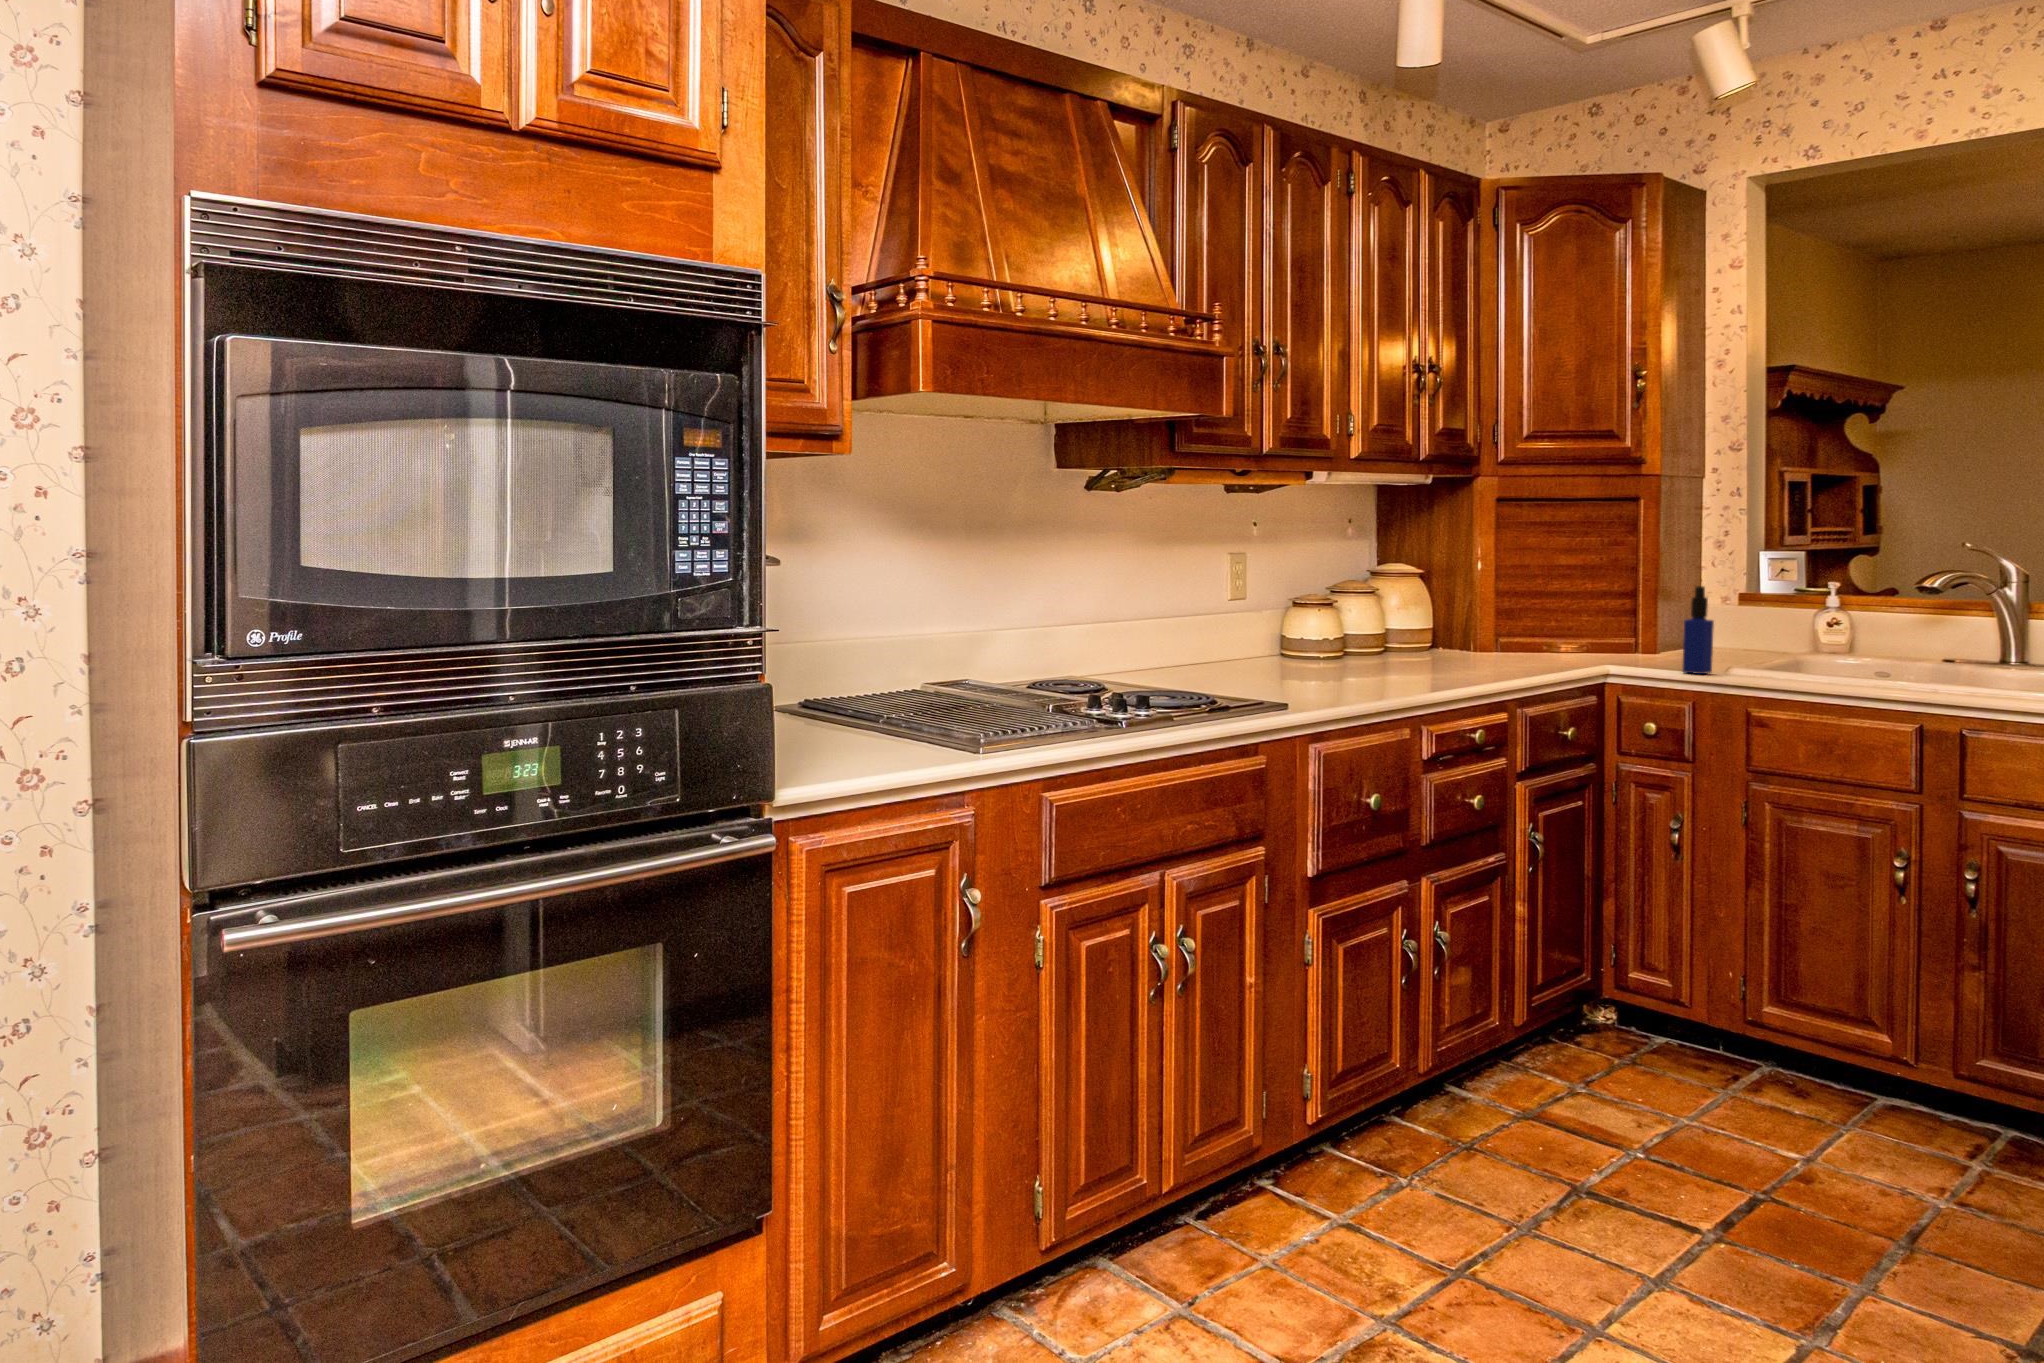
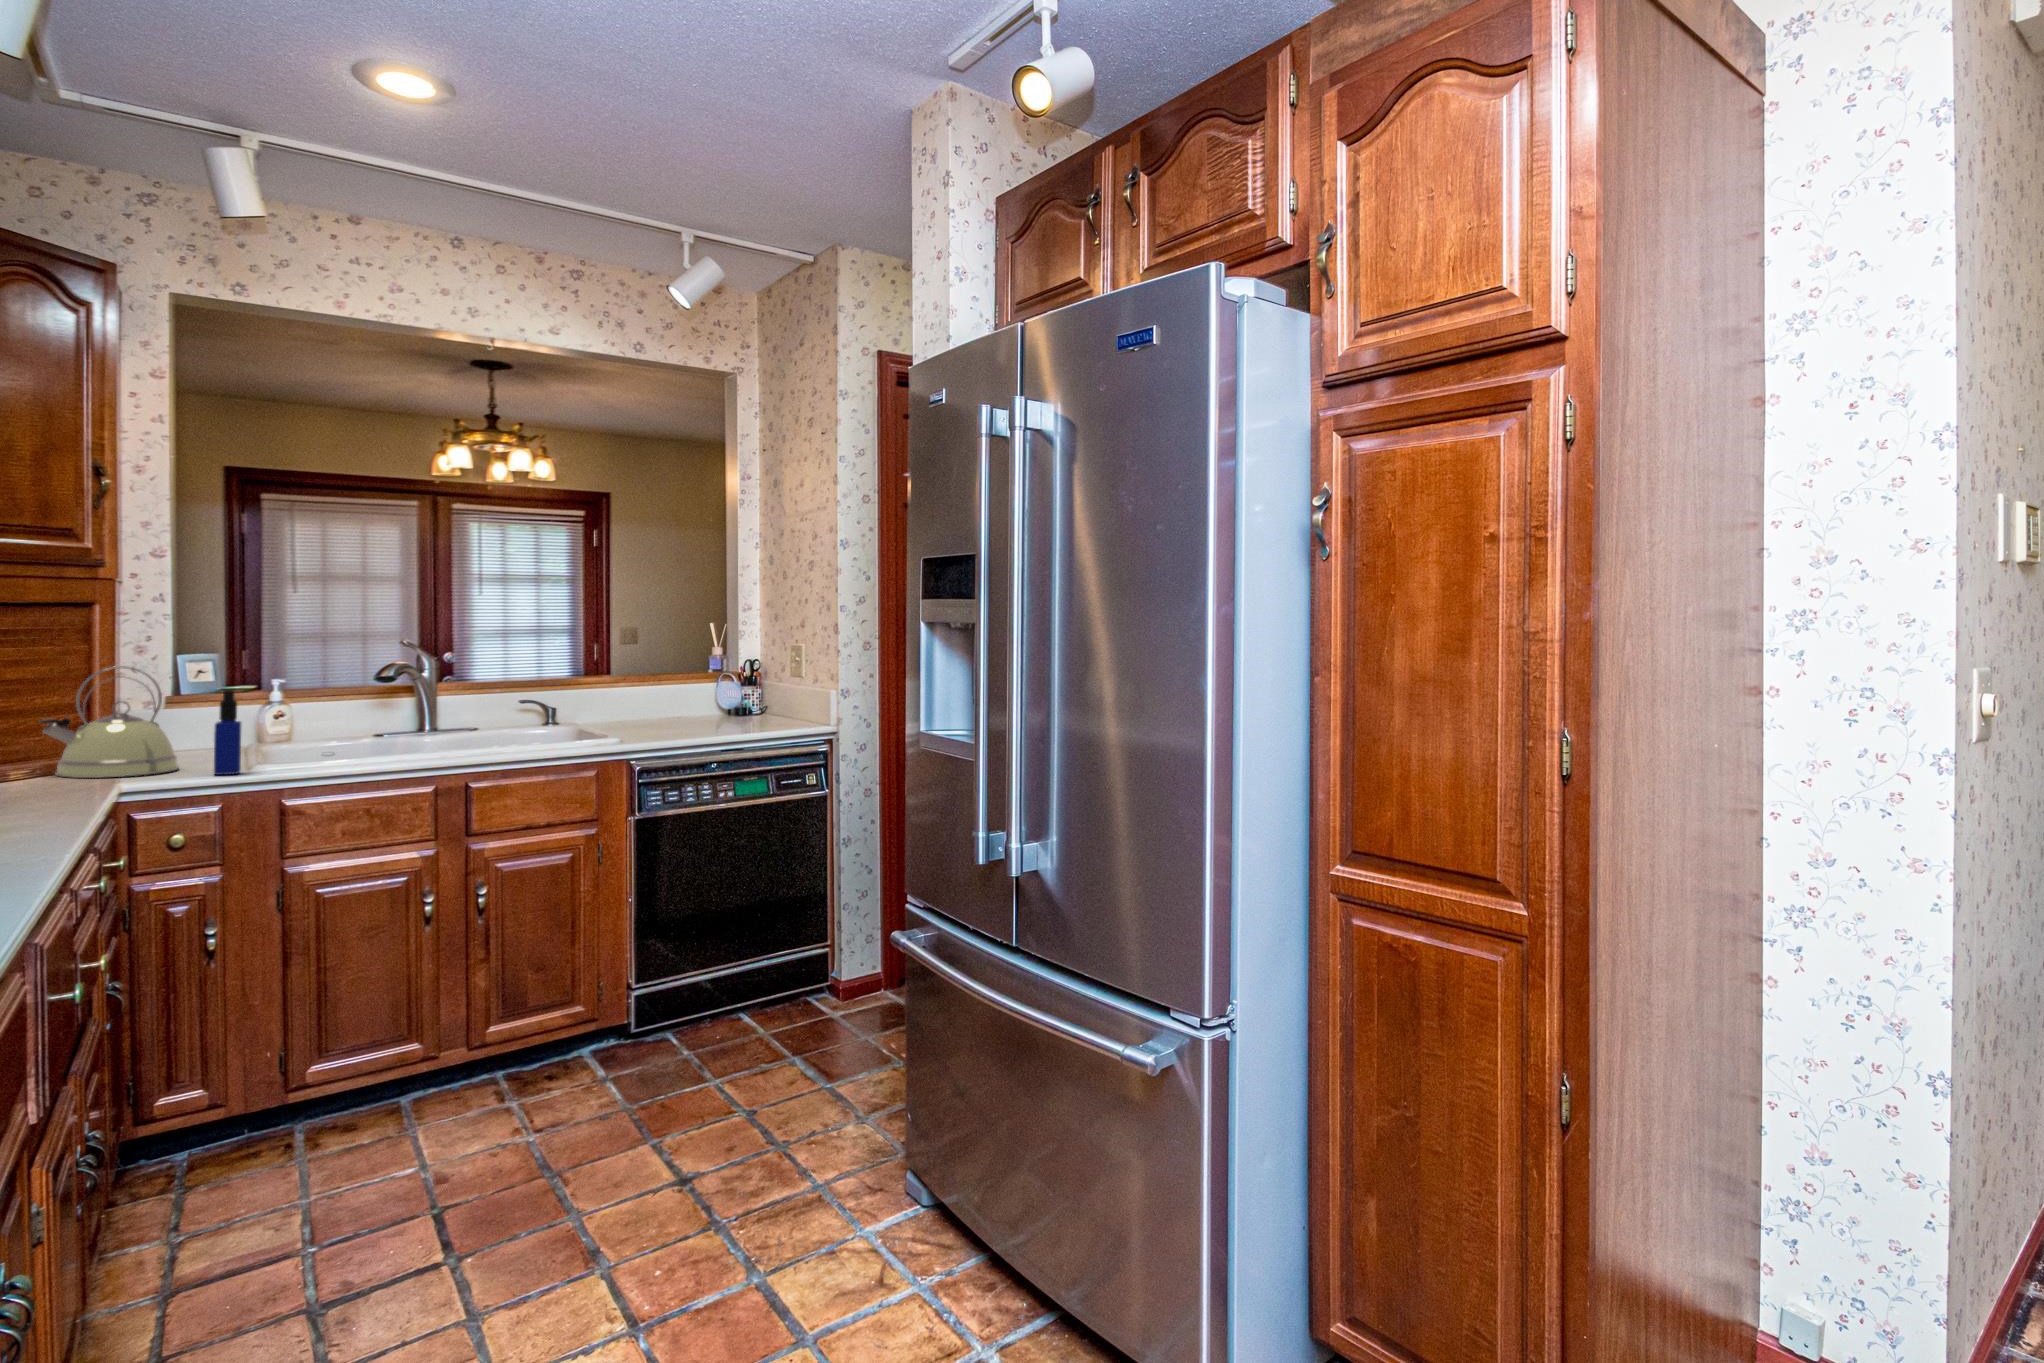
kettle: none [1567,562,1676,666] -> present [40,666,179,778]

